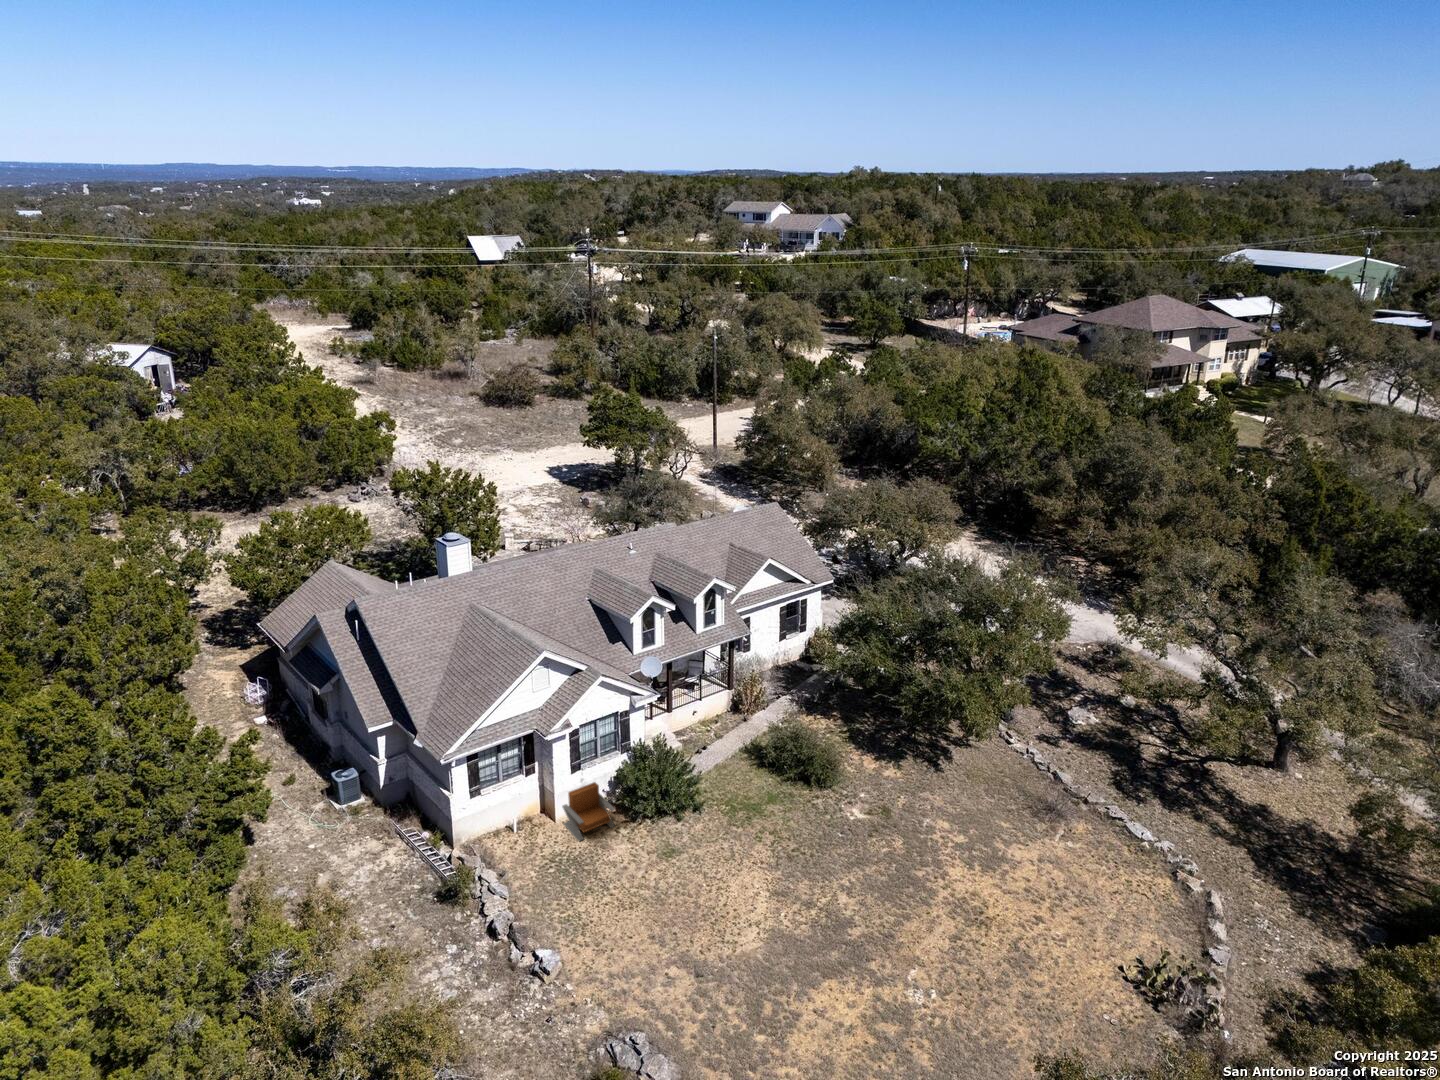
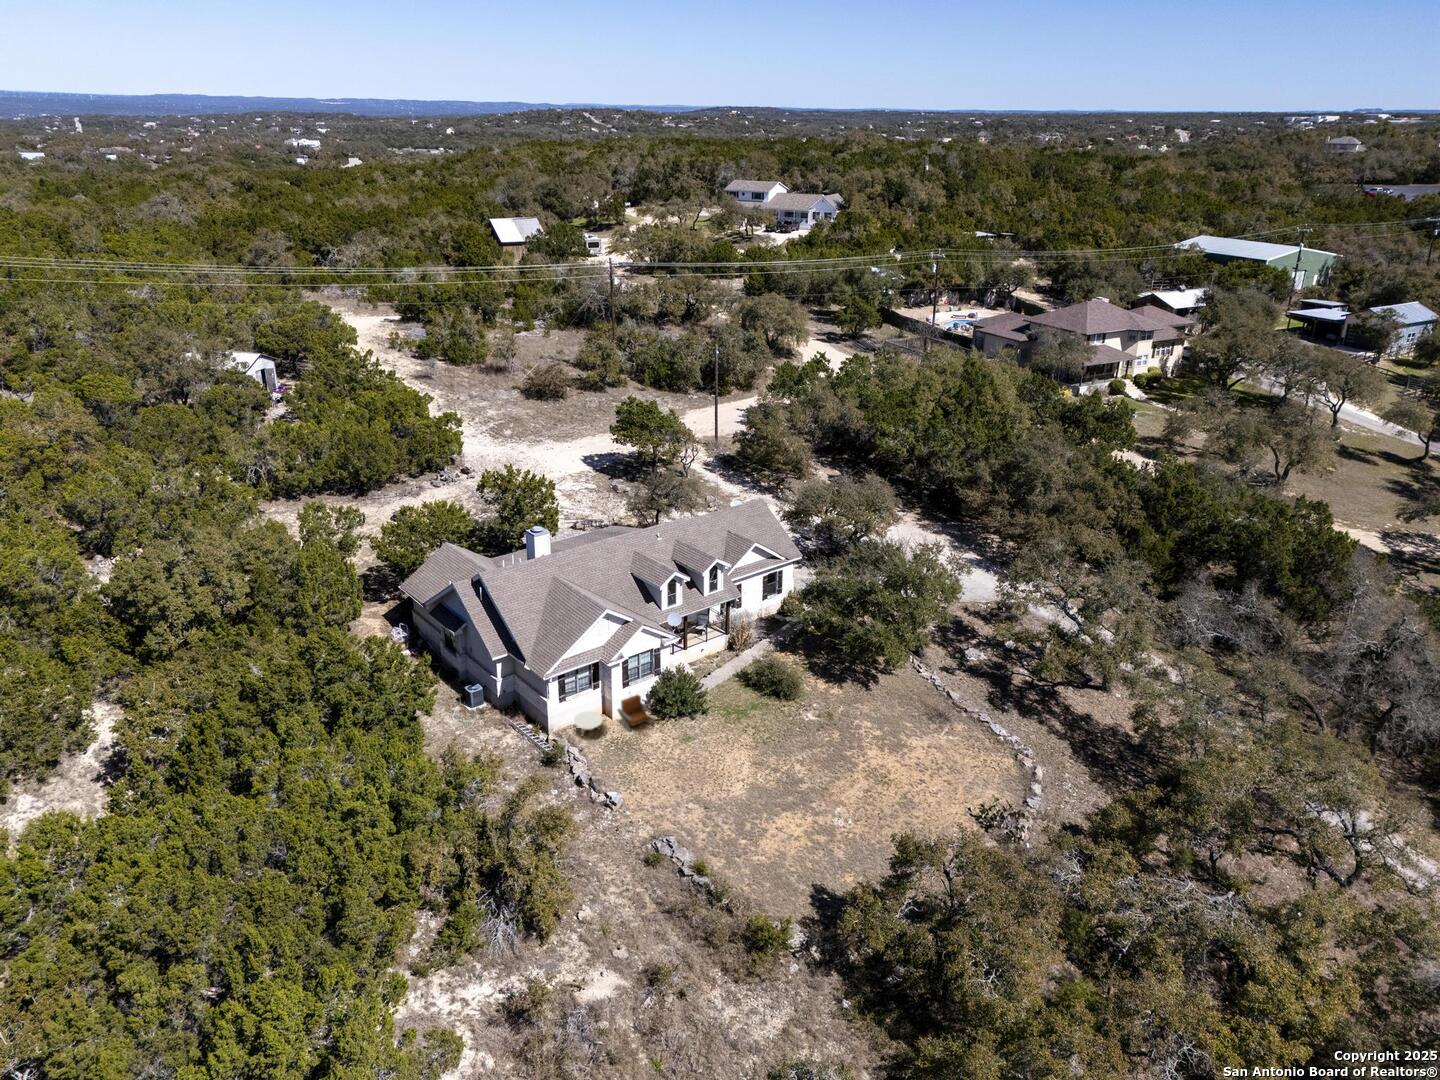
round table: none [493,809,539,850] -> present [573,711,603,736]

